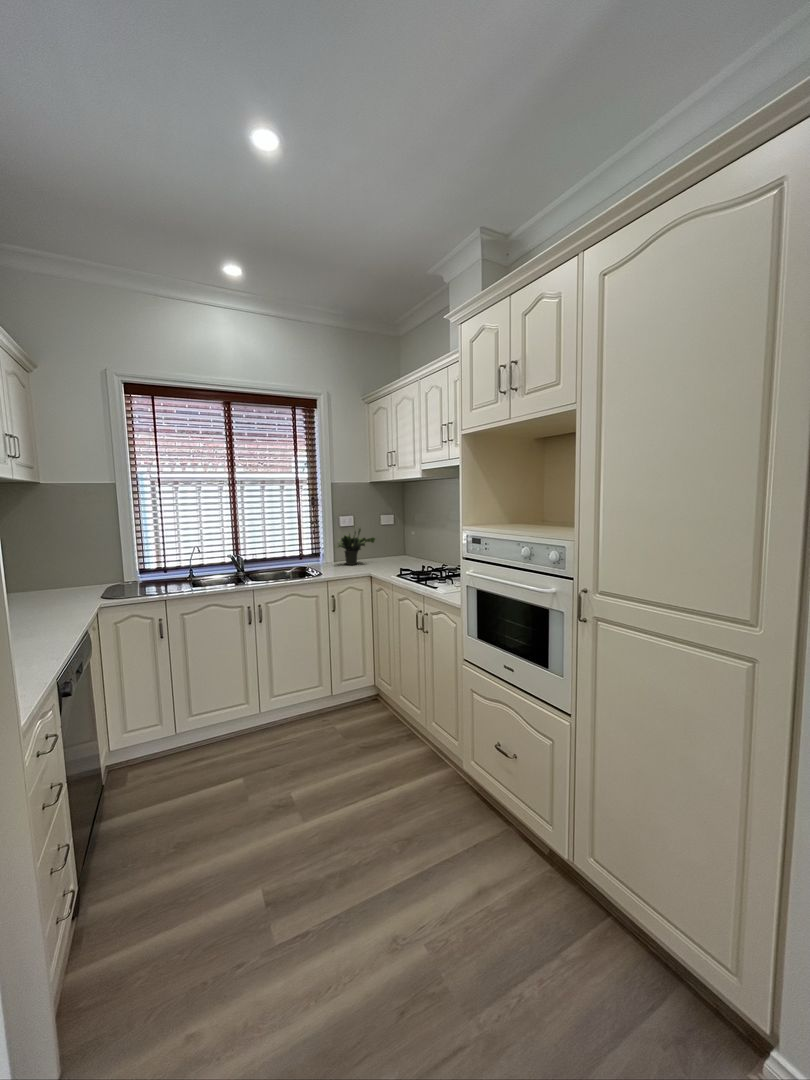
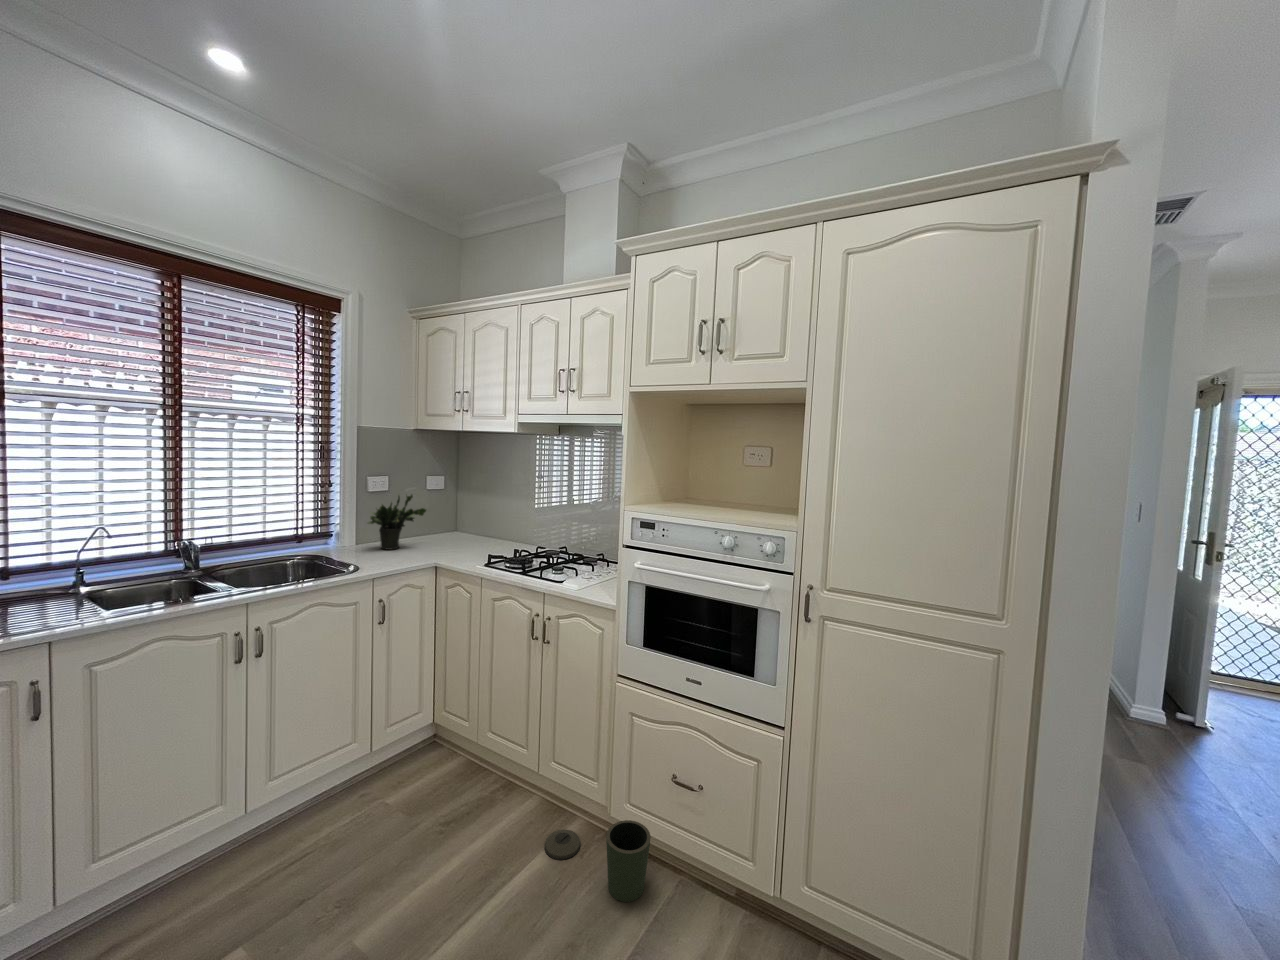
trash can: none [416,770,478,830] -> present [544,820,651,902]

